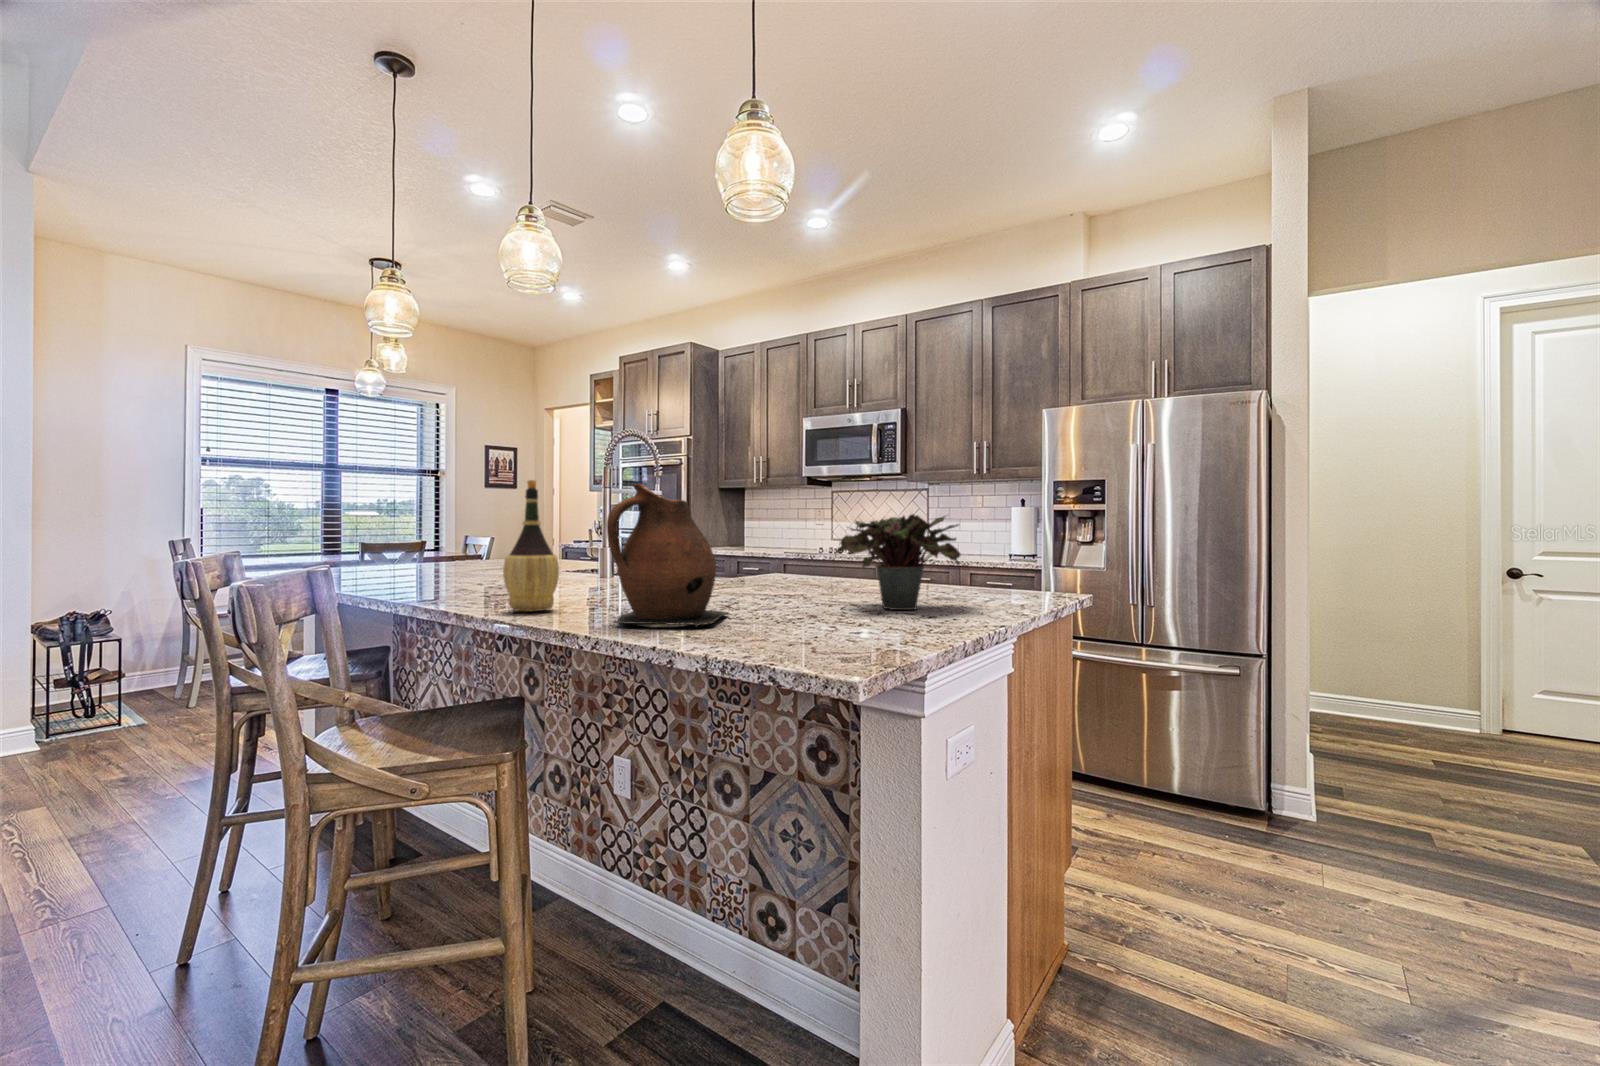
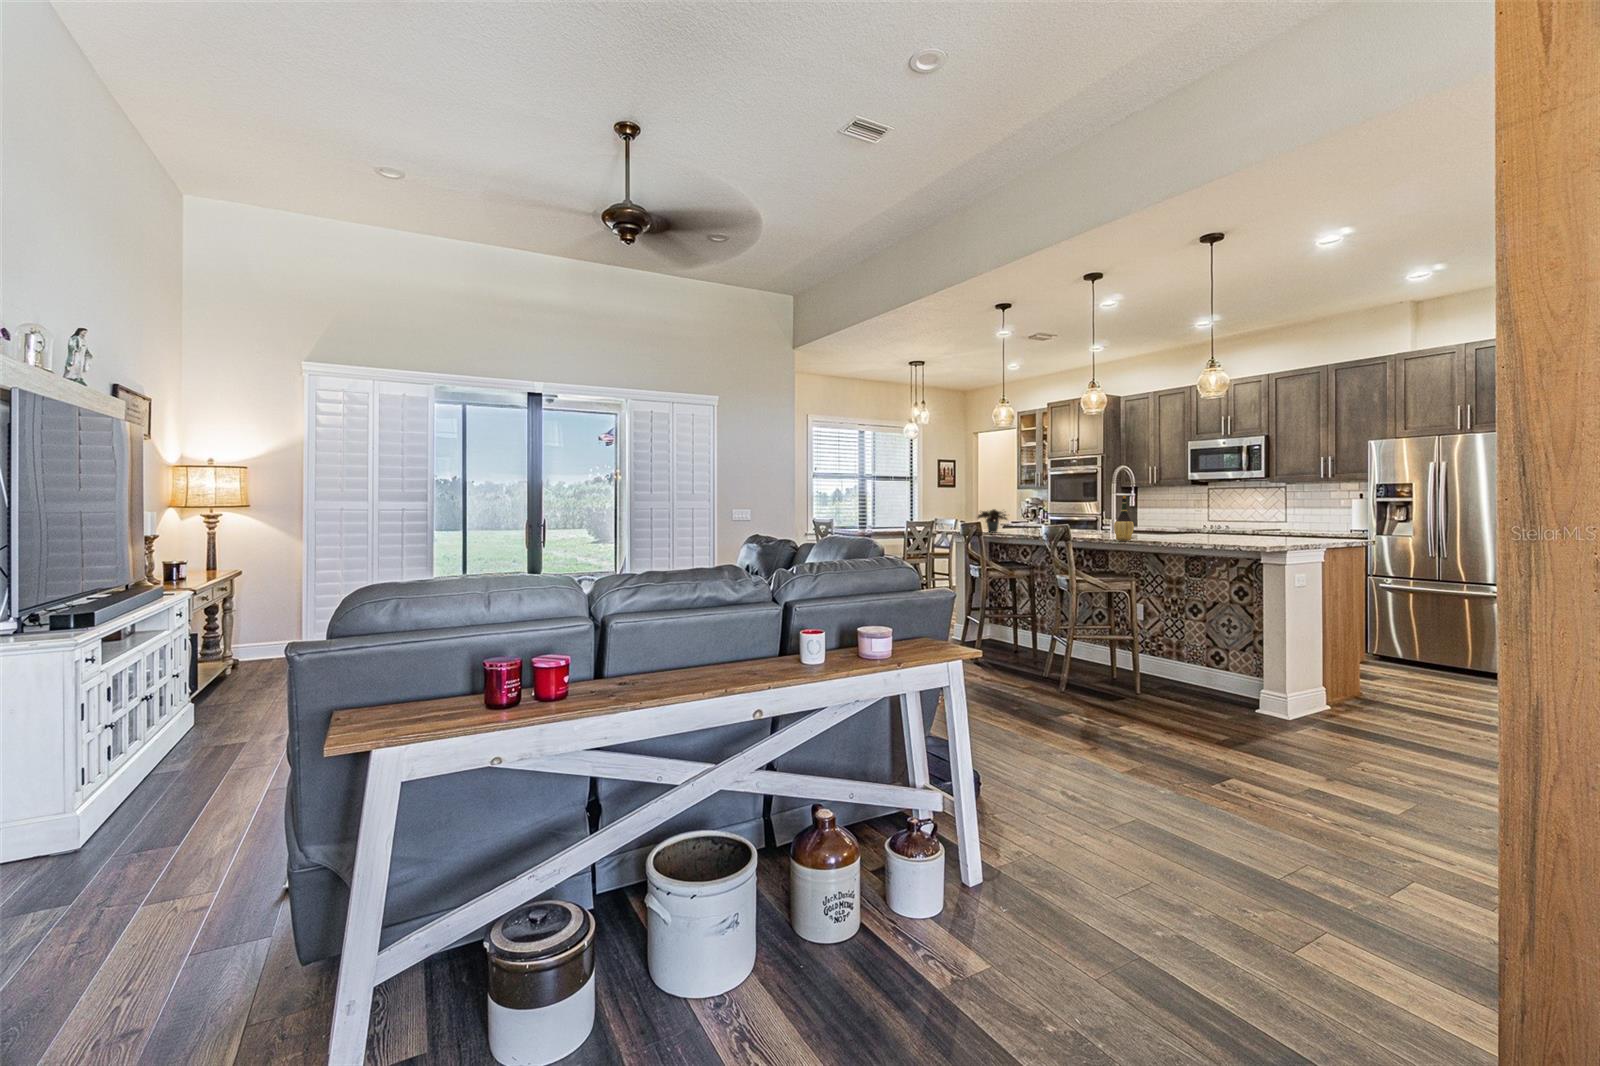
ceramic pitcher: present [607,484,729,627] -> none [1164,498,1205,543]
potted plant: present [836,514,960,610] -> present [977,509,1007,533]

